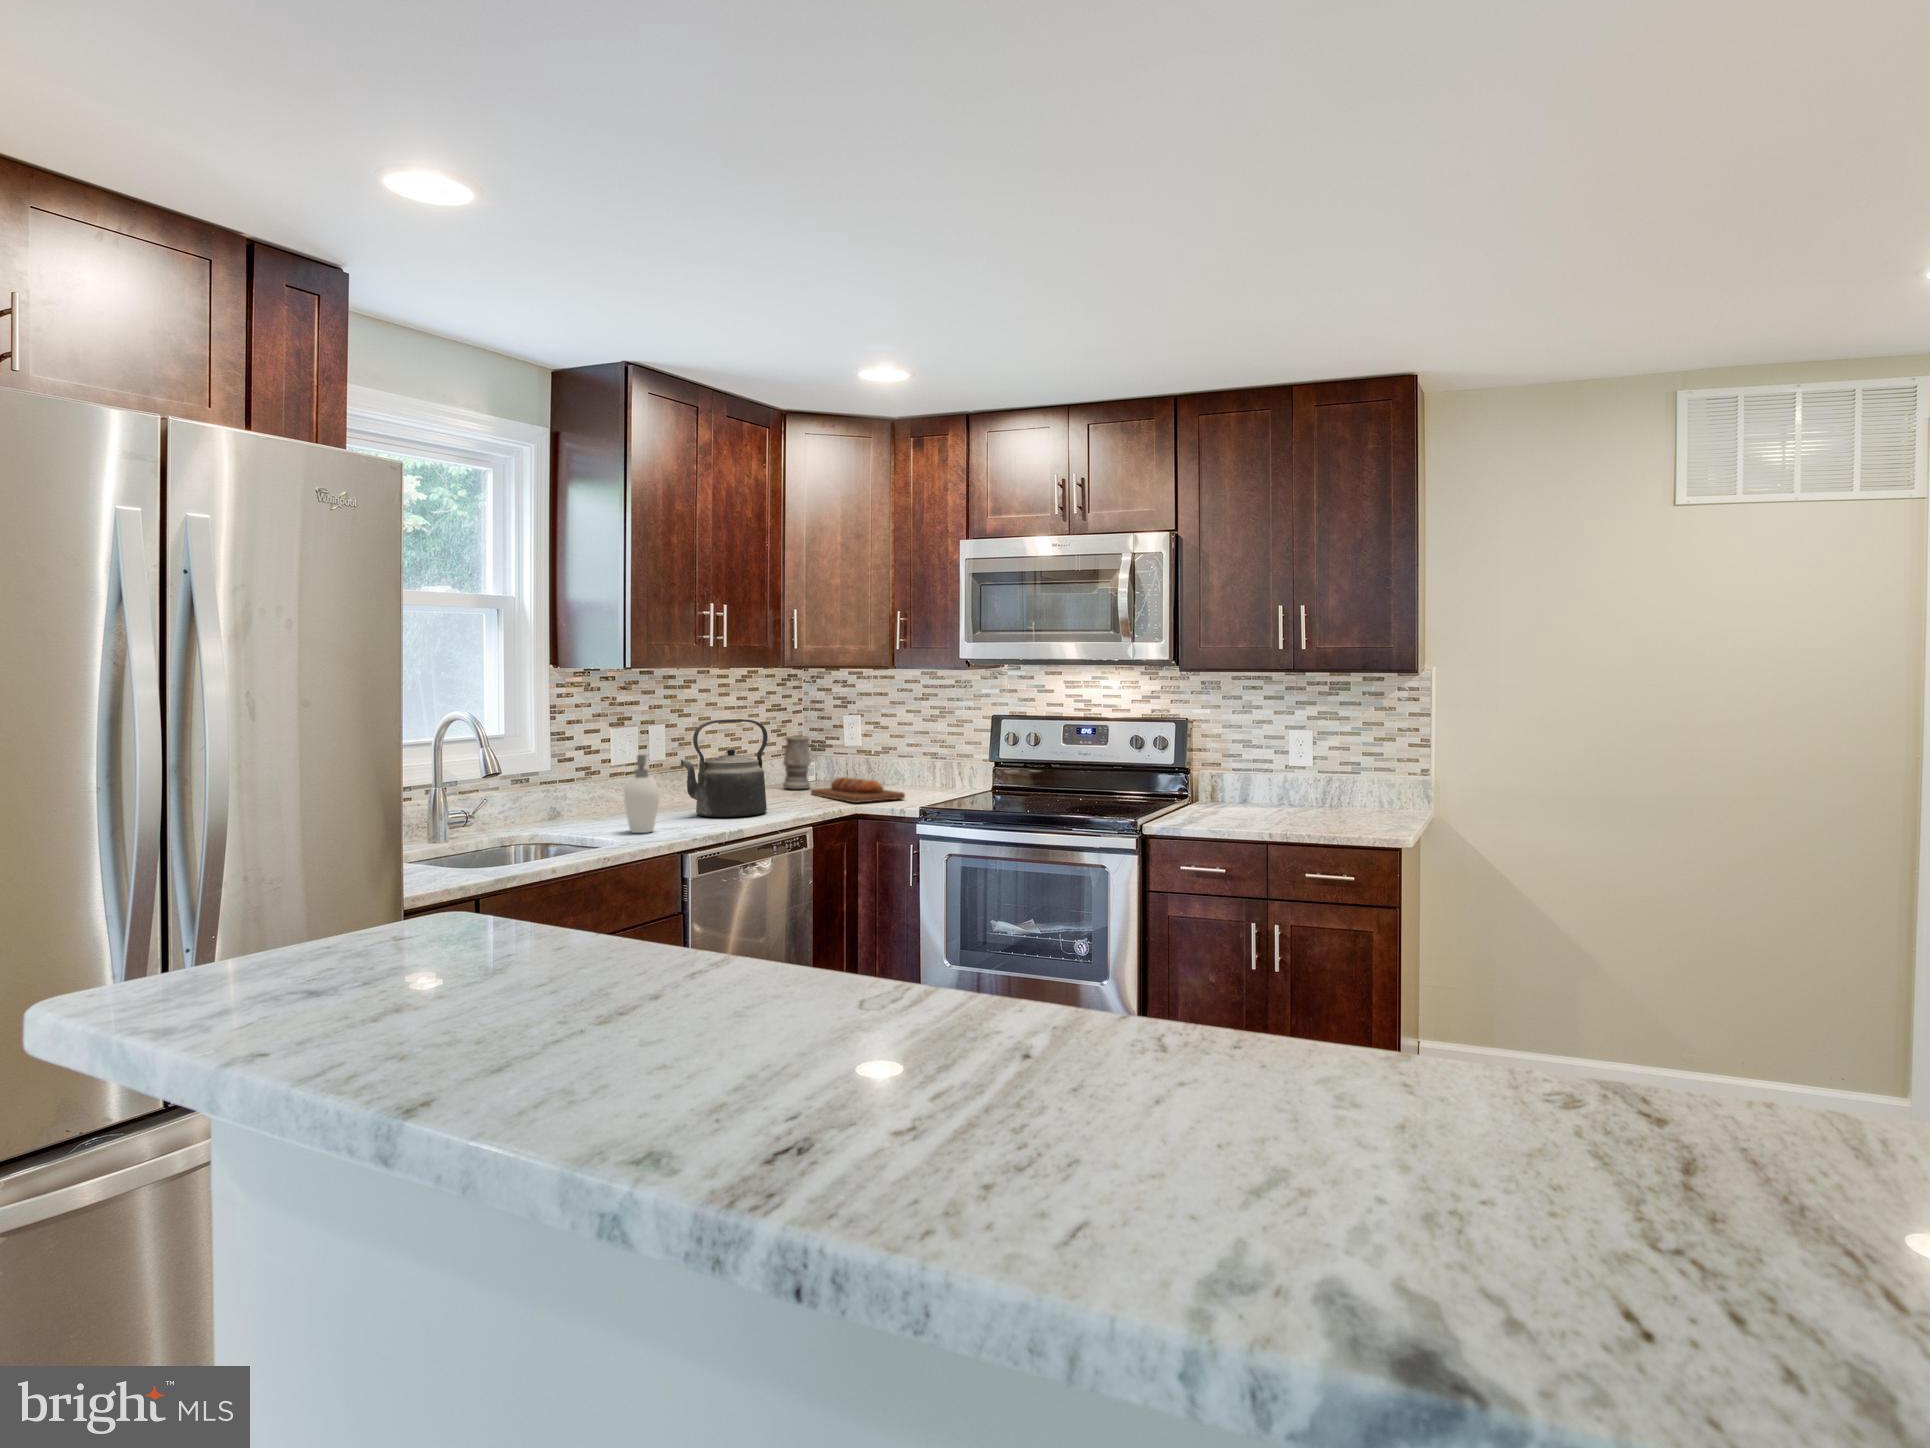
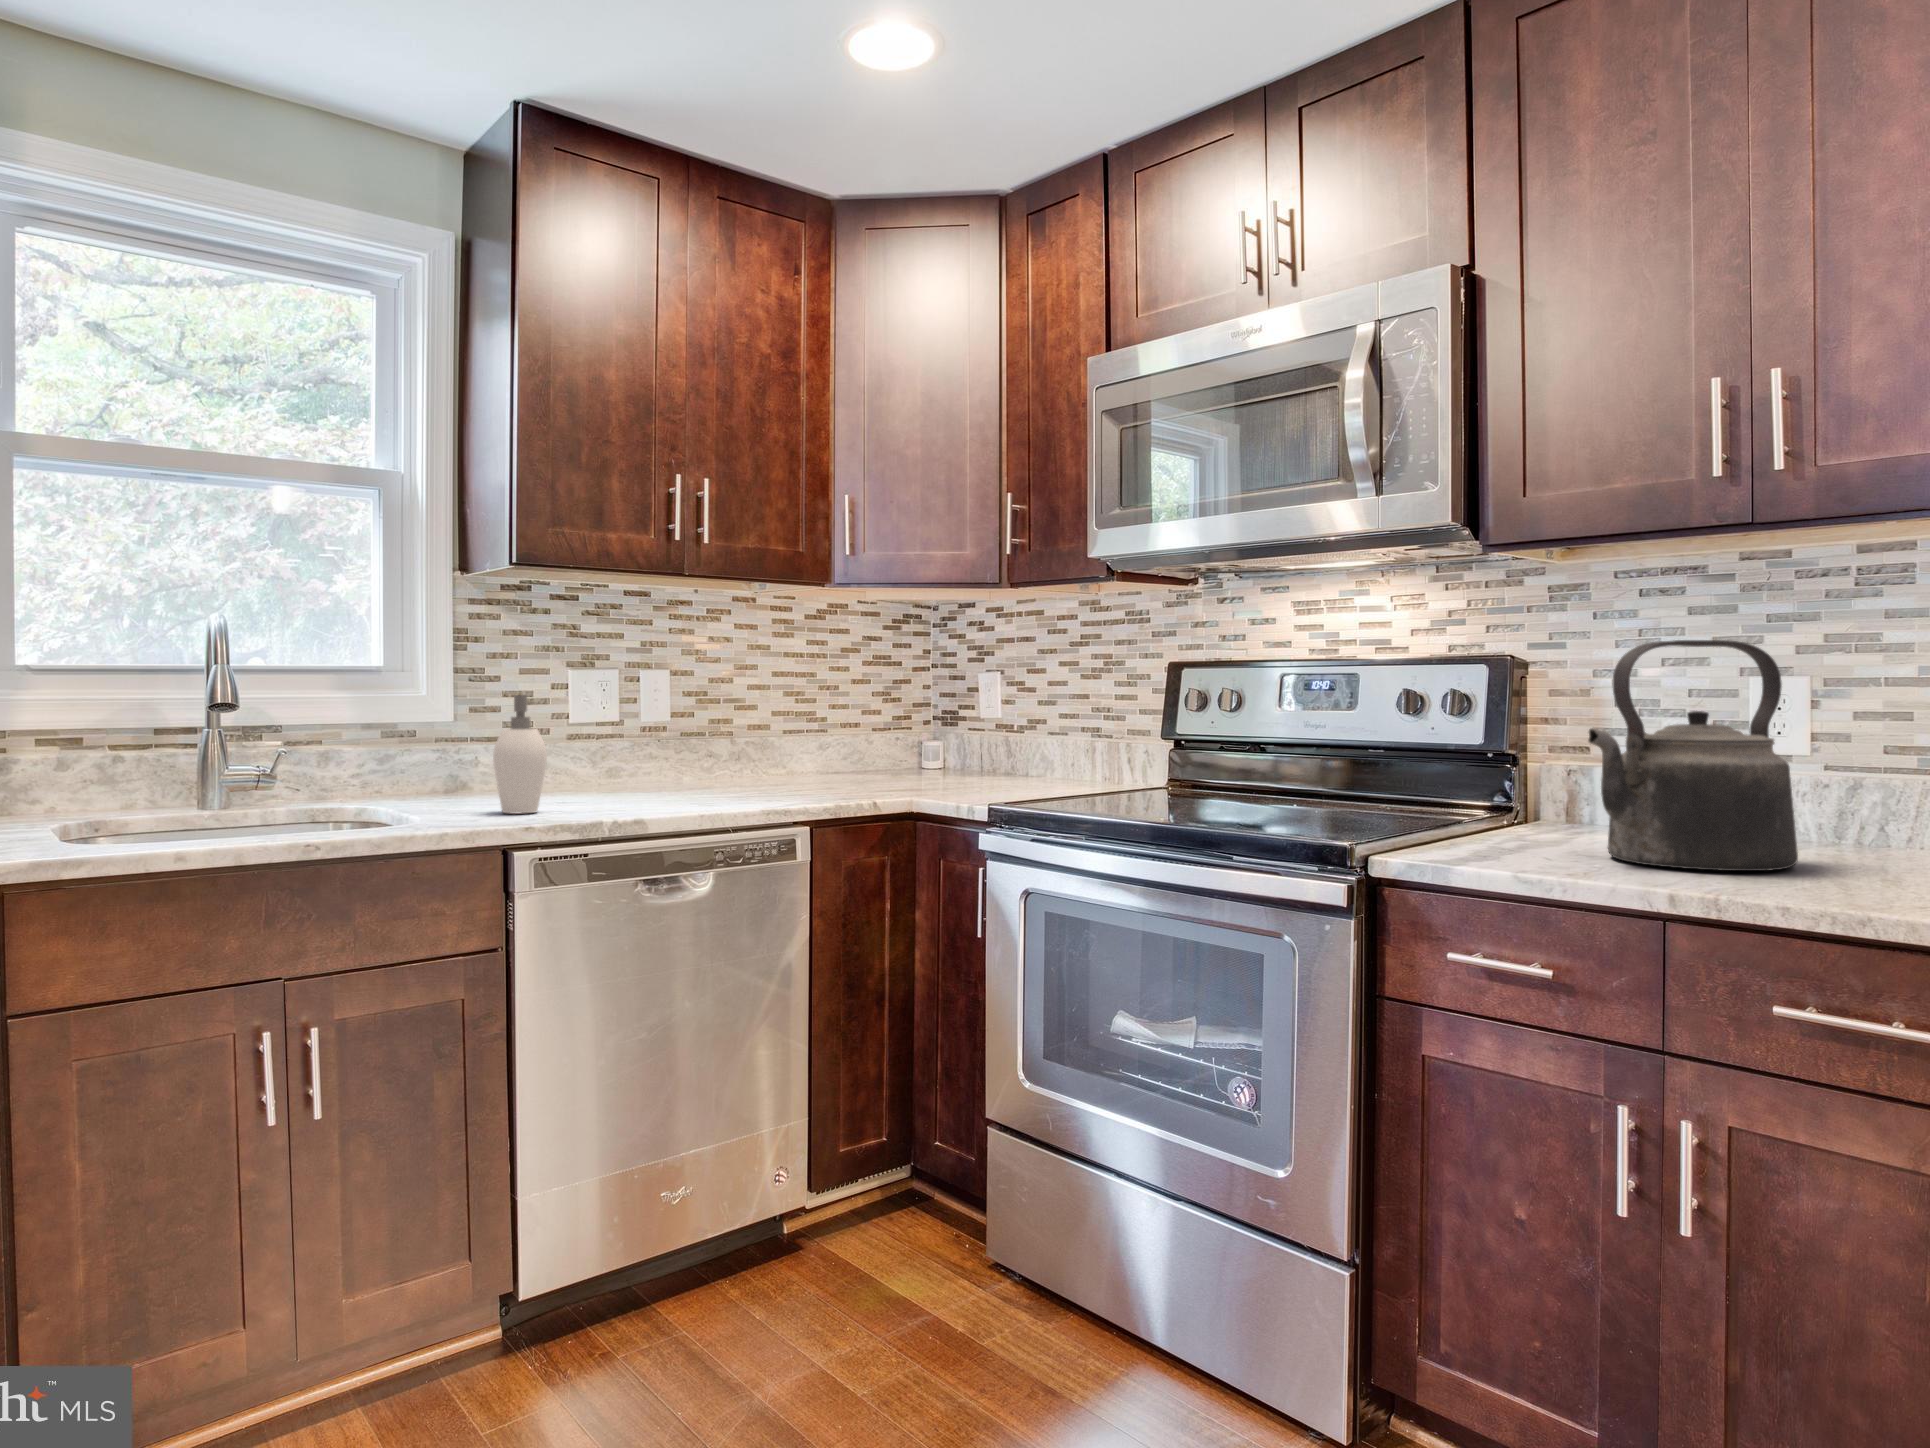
kettle: present [681,719,768,817] -> present [1588,640,1798,871]
vase: present [783,735,811,789] -> none [872,699,912,779]
bread loaf: present [811,777,905,803] -> none [890,760,1005,795]

